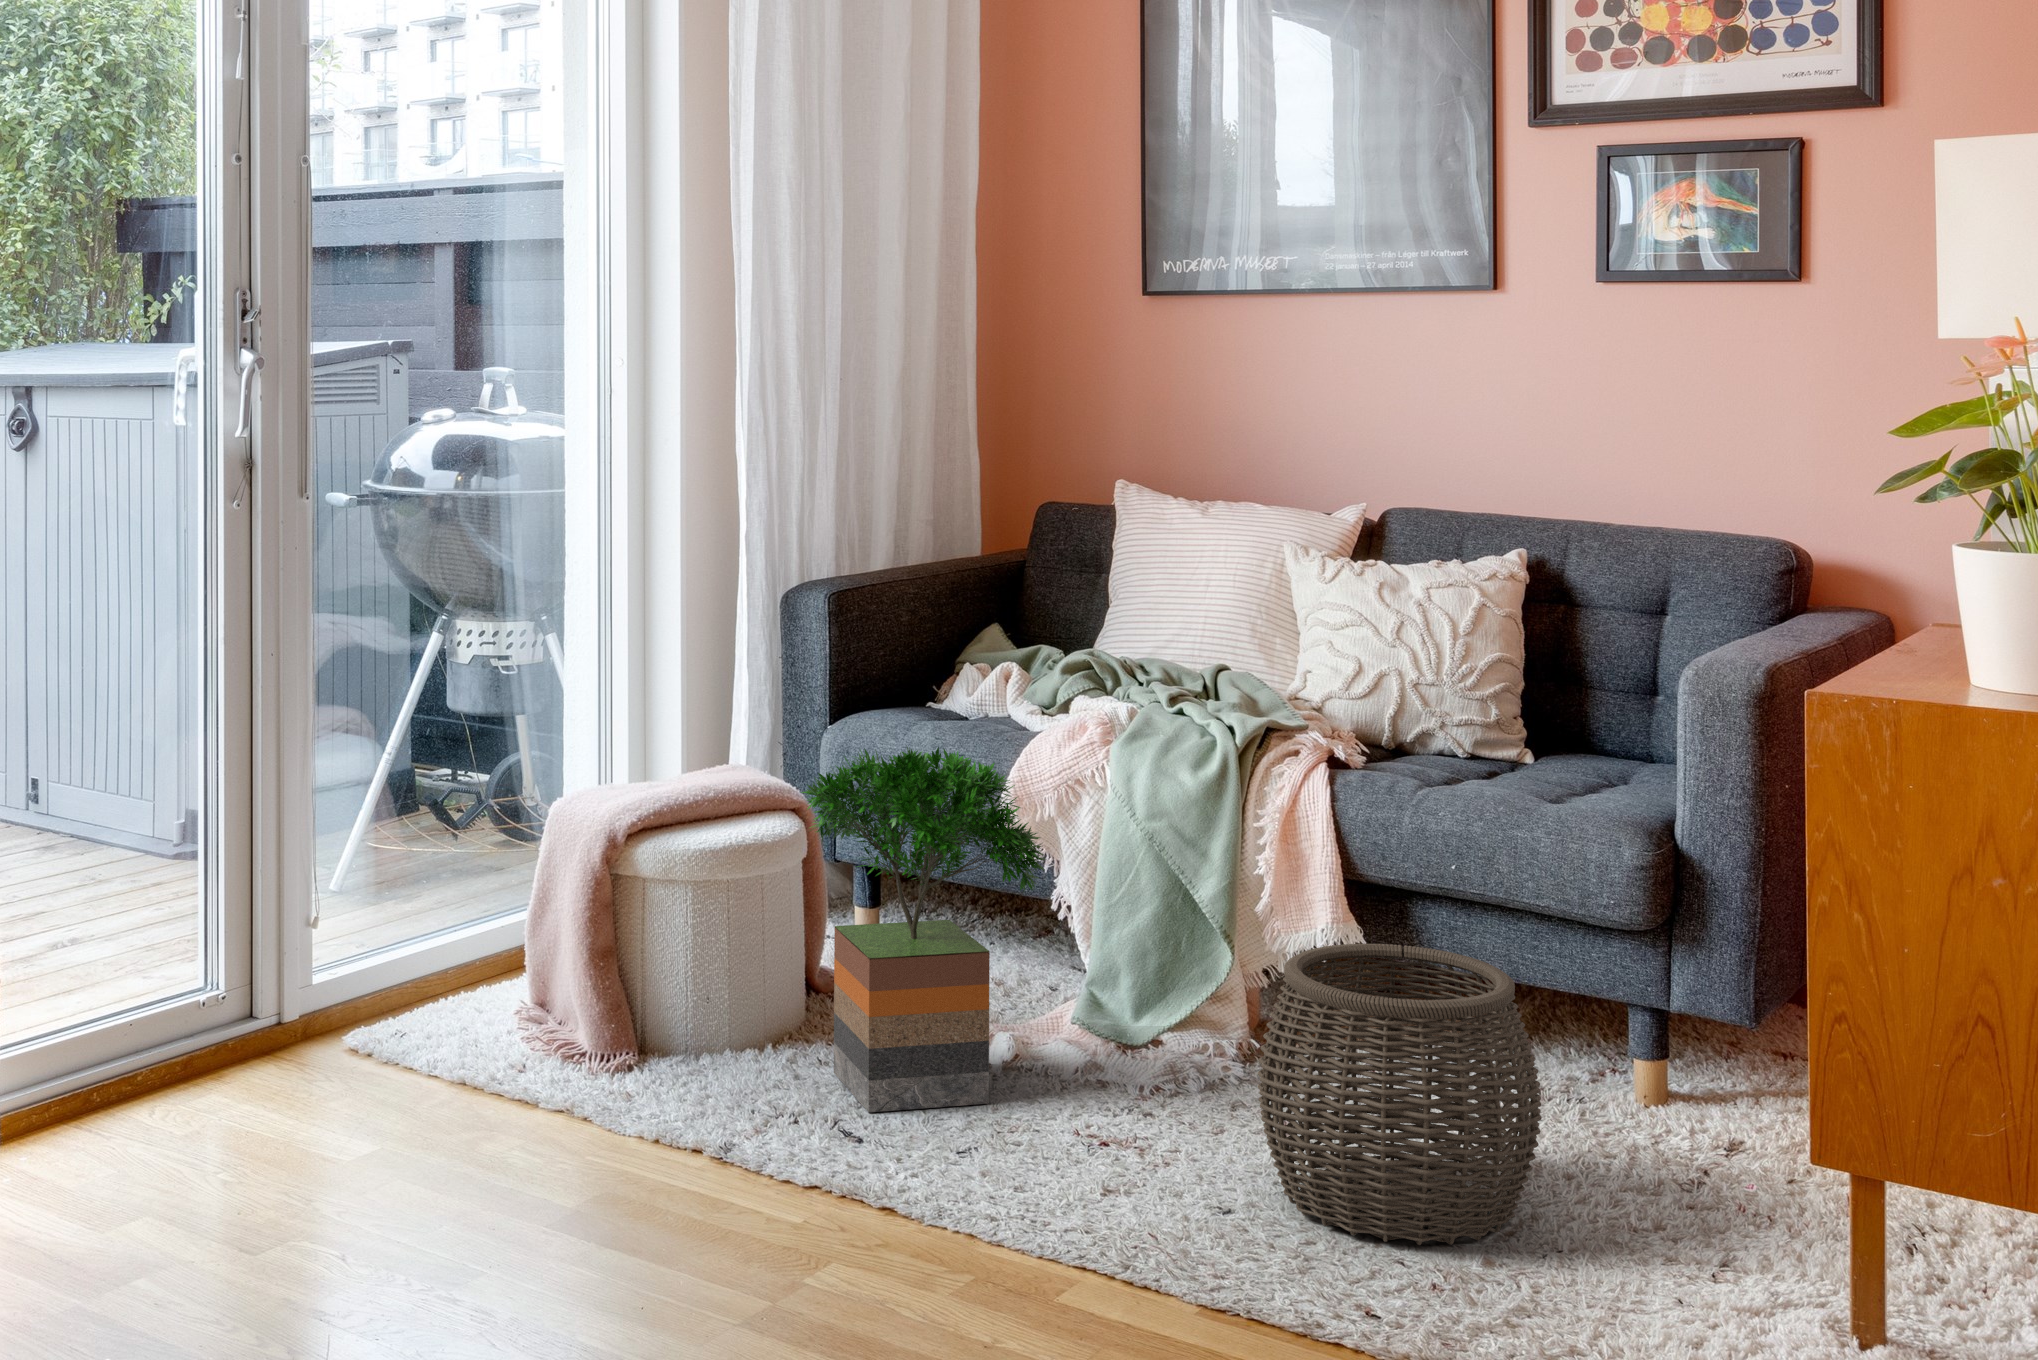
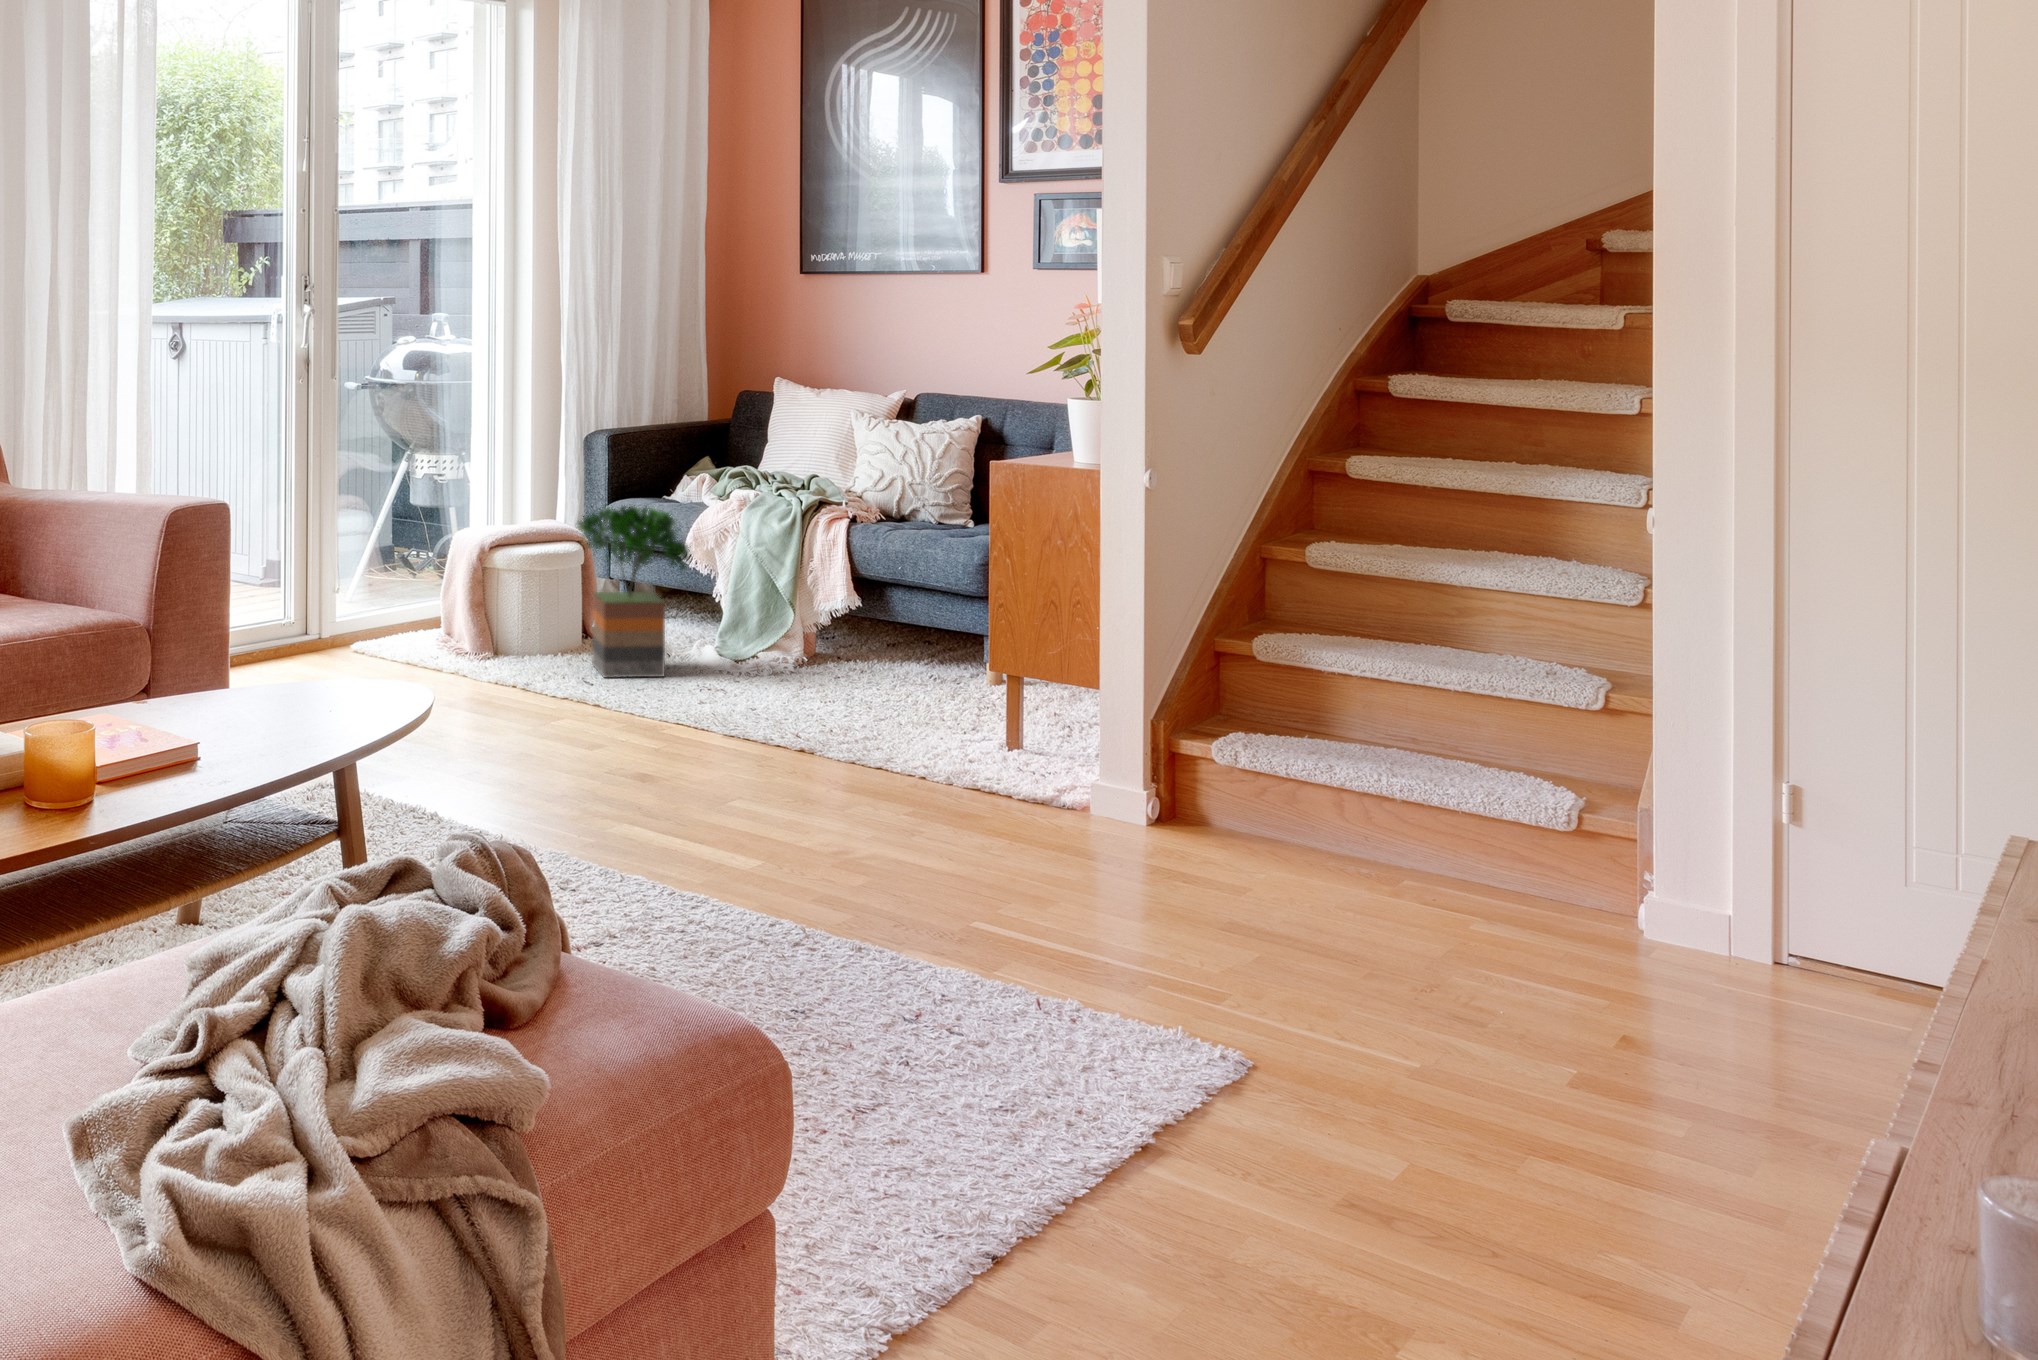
woven basket: present [1257,944,1542,1245] -> none [777,593,913,725]

